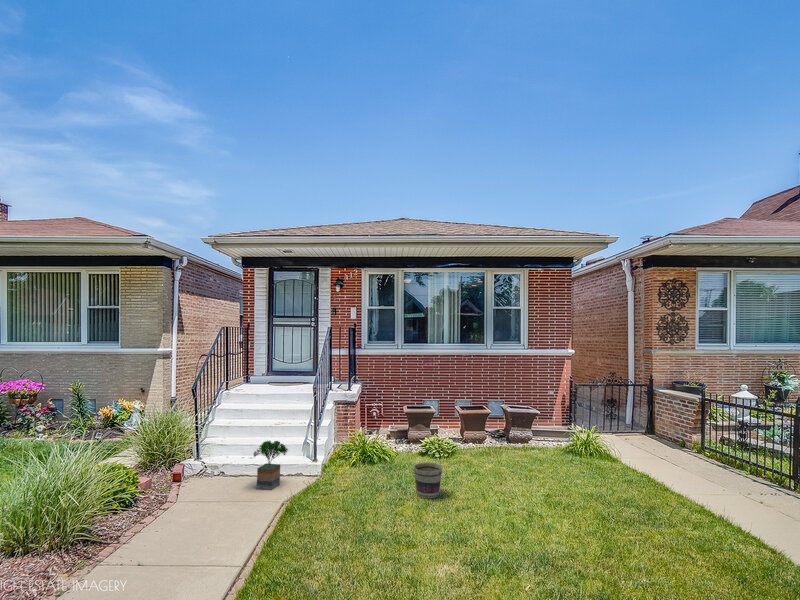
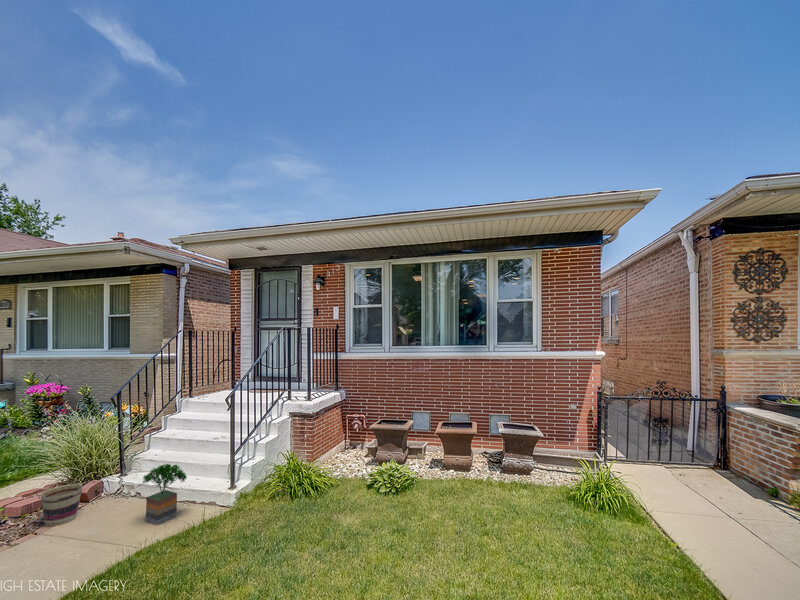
basket: present [414,462,443,499] -> present [41,484,83,526]

